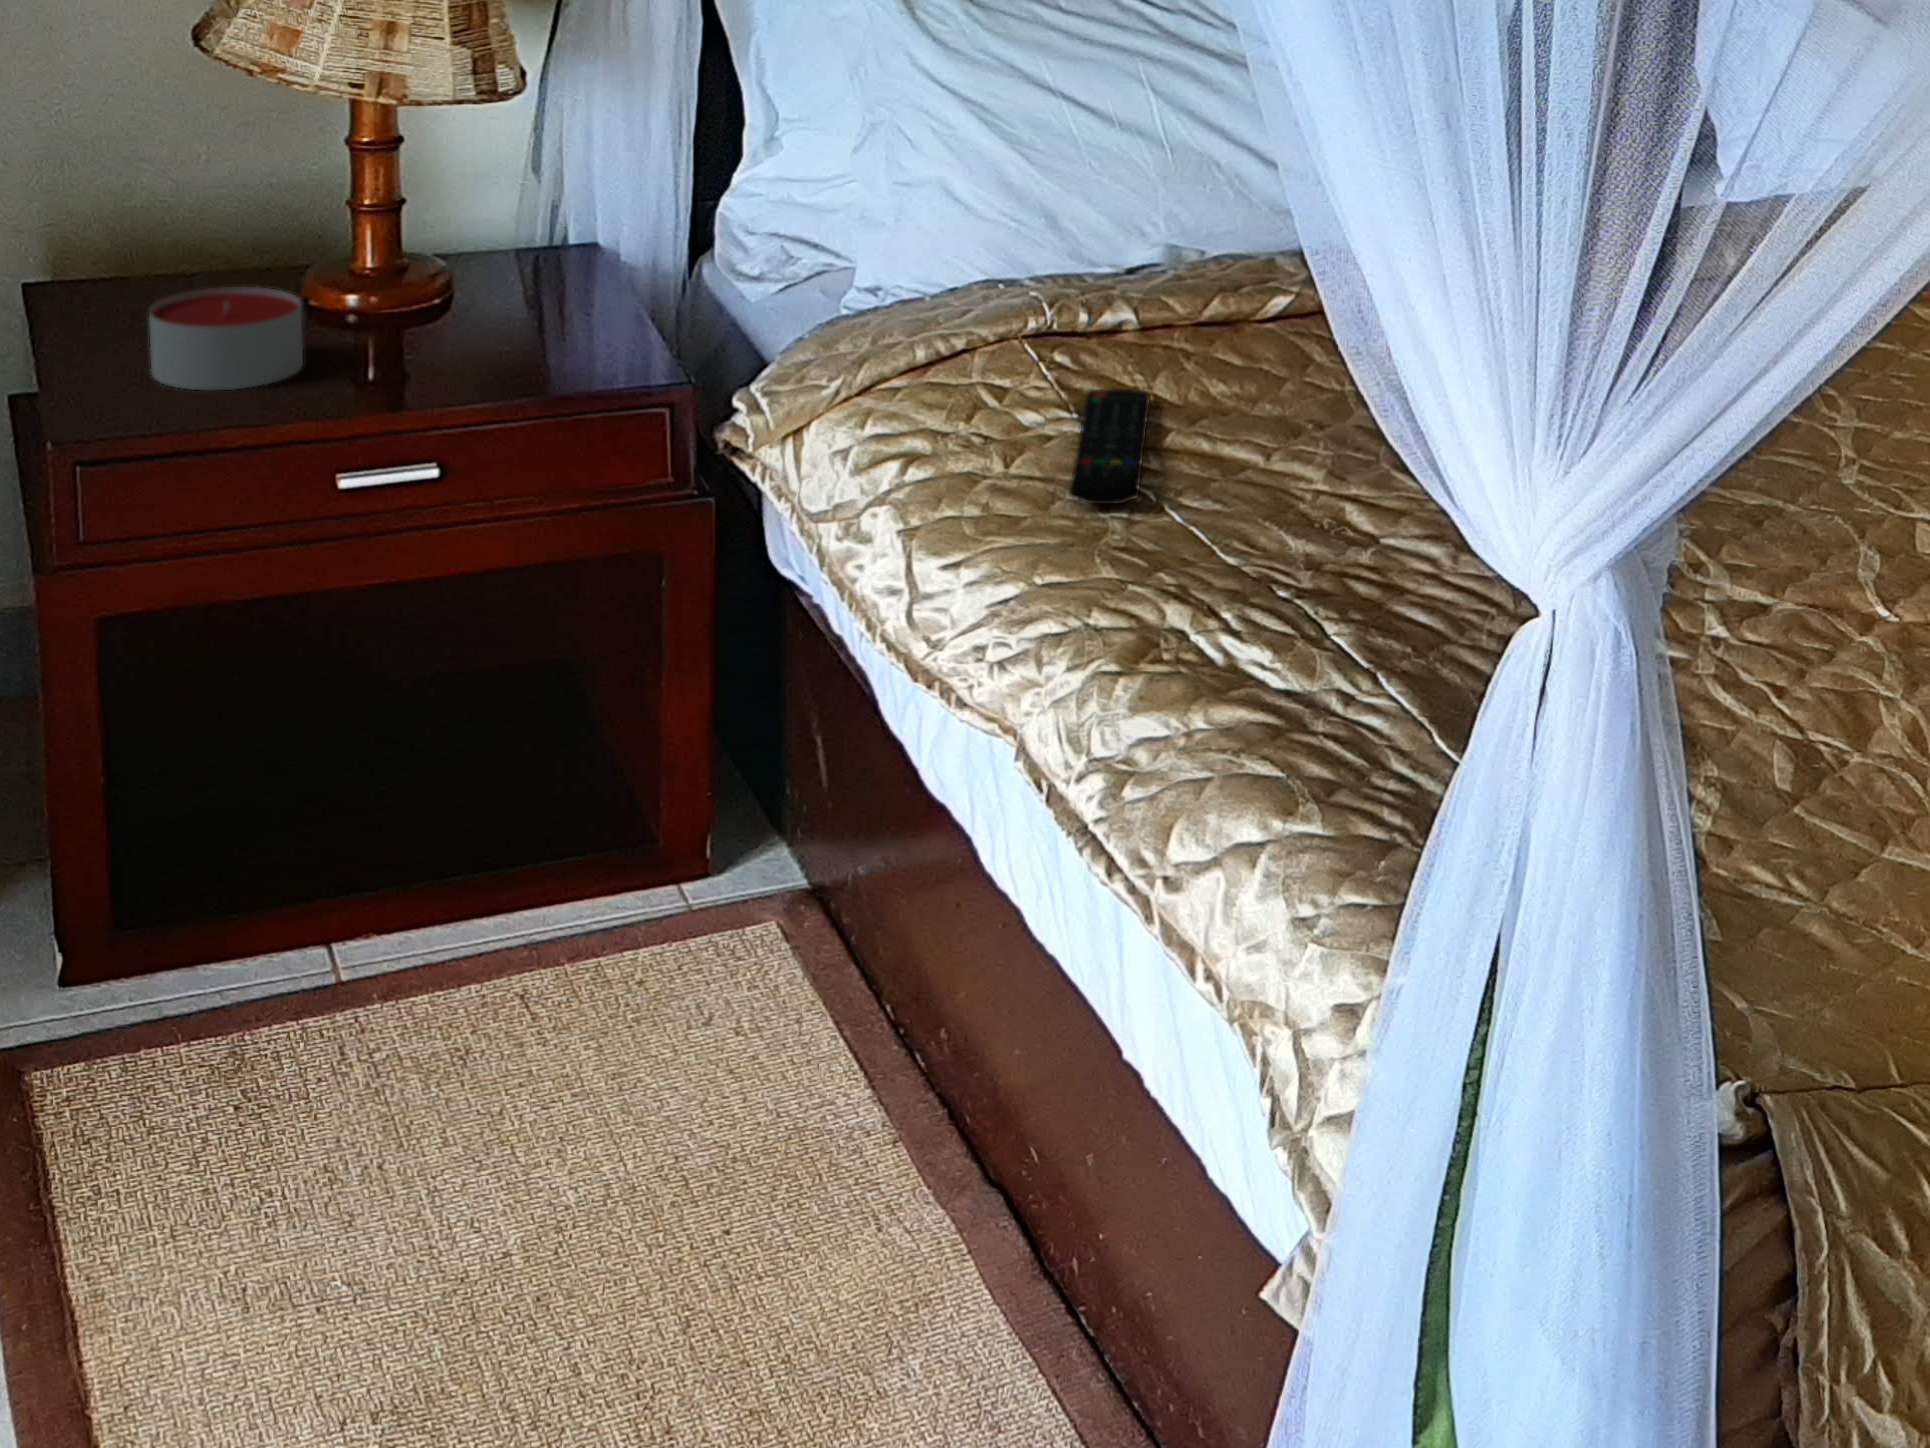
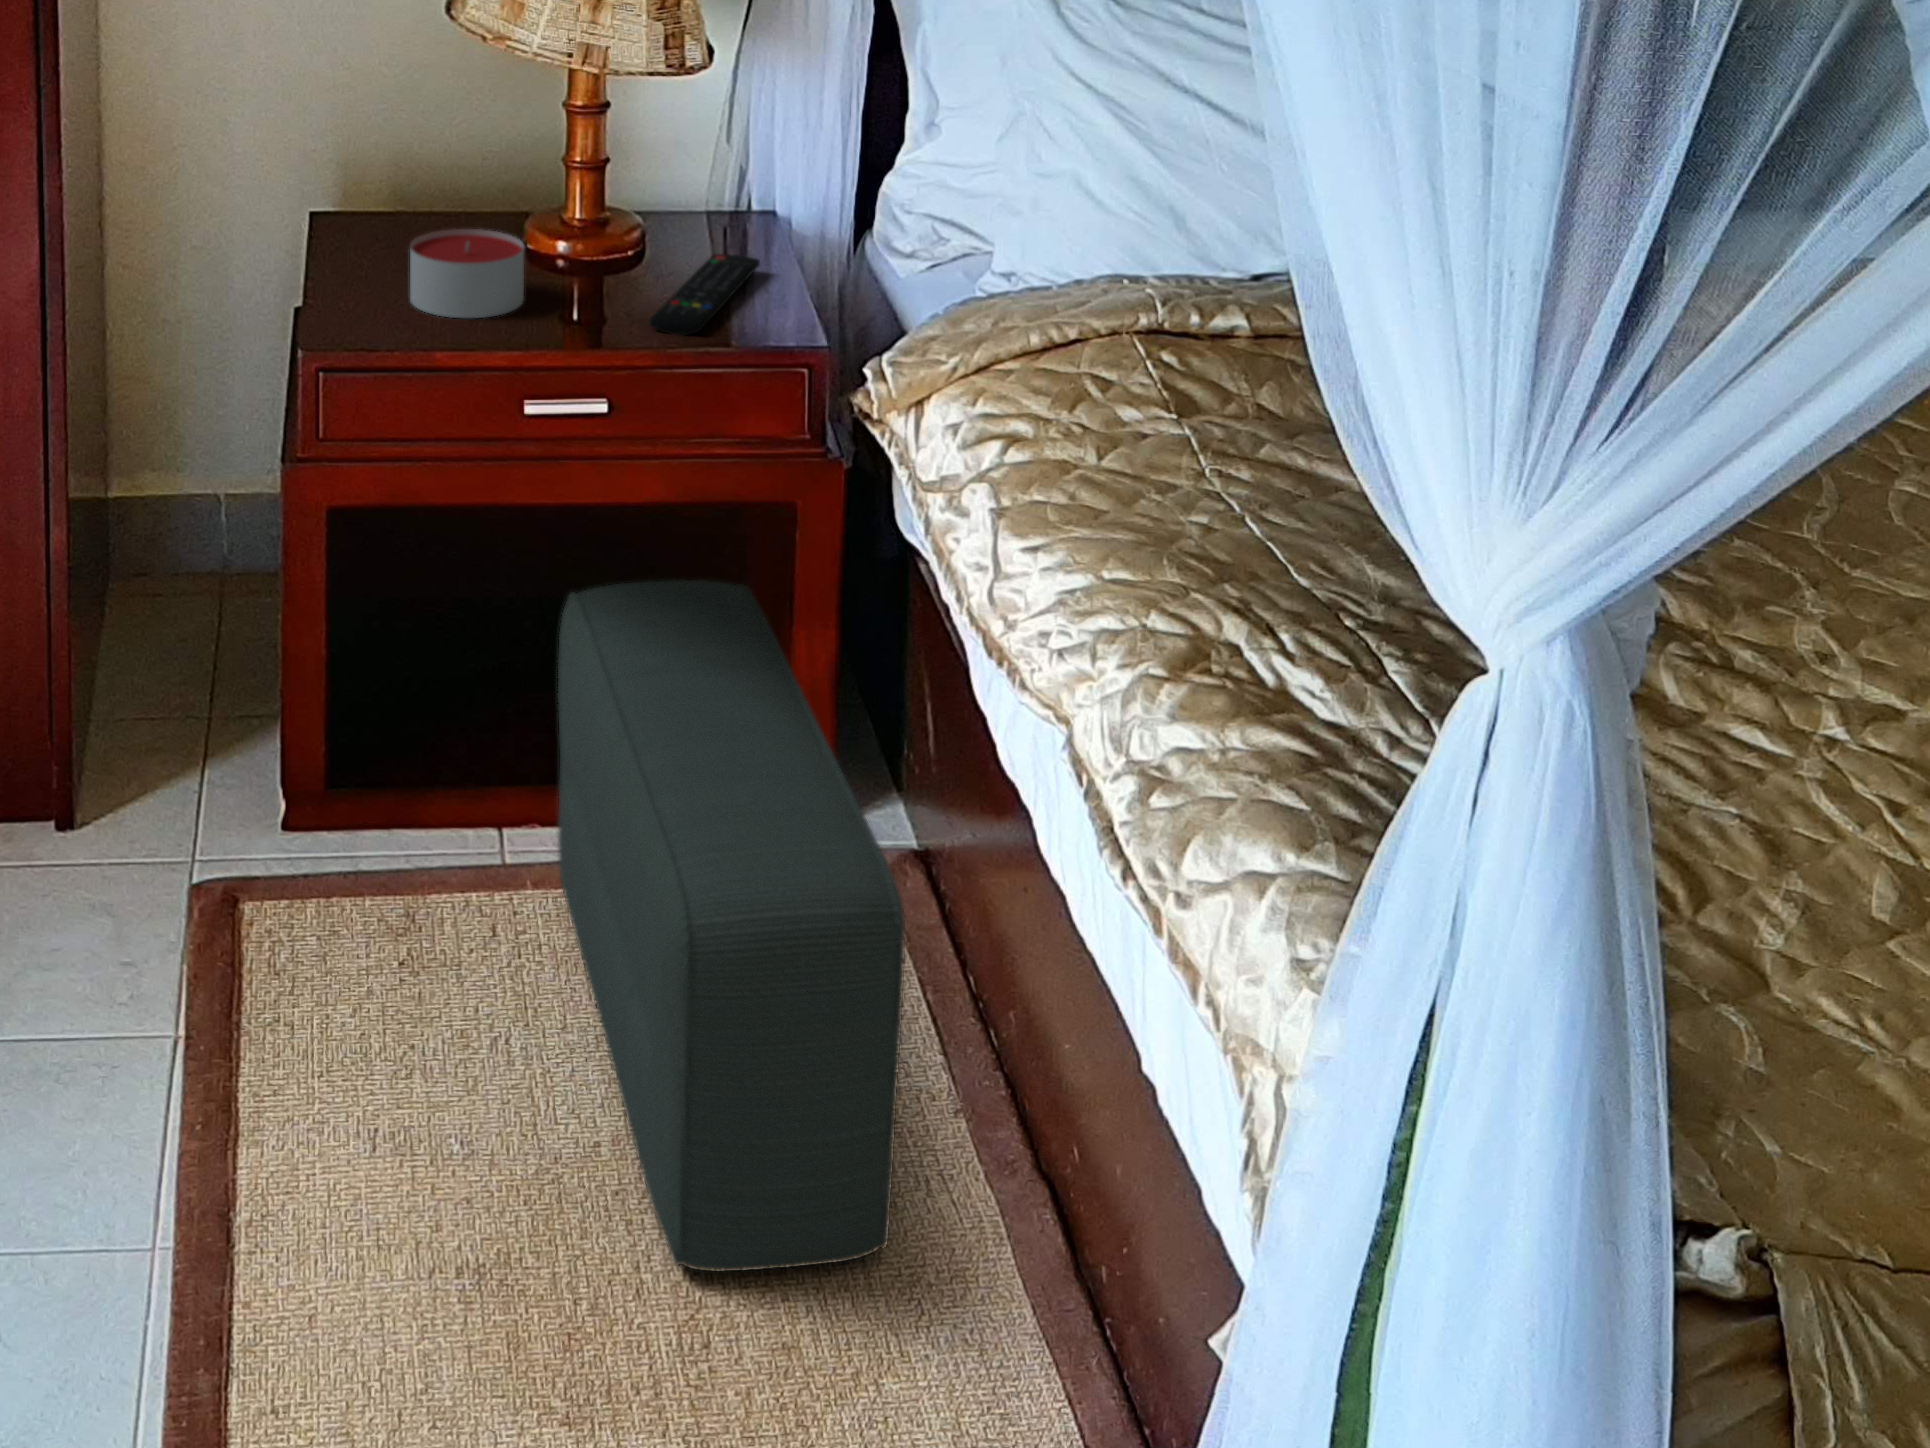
remote control: present [1070,388,1150,504] -> present [650,254,760,335]
pouf: none [383,648,842,1396] -> present [558,580,905,1271]

